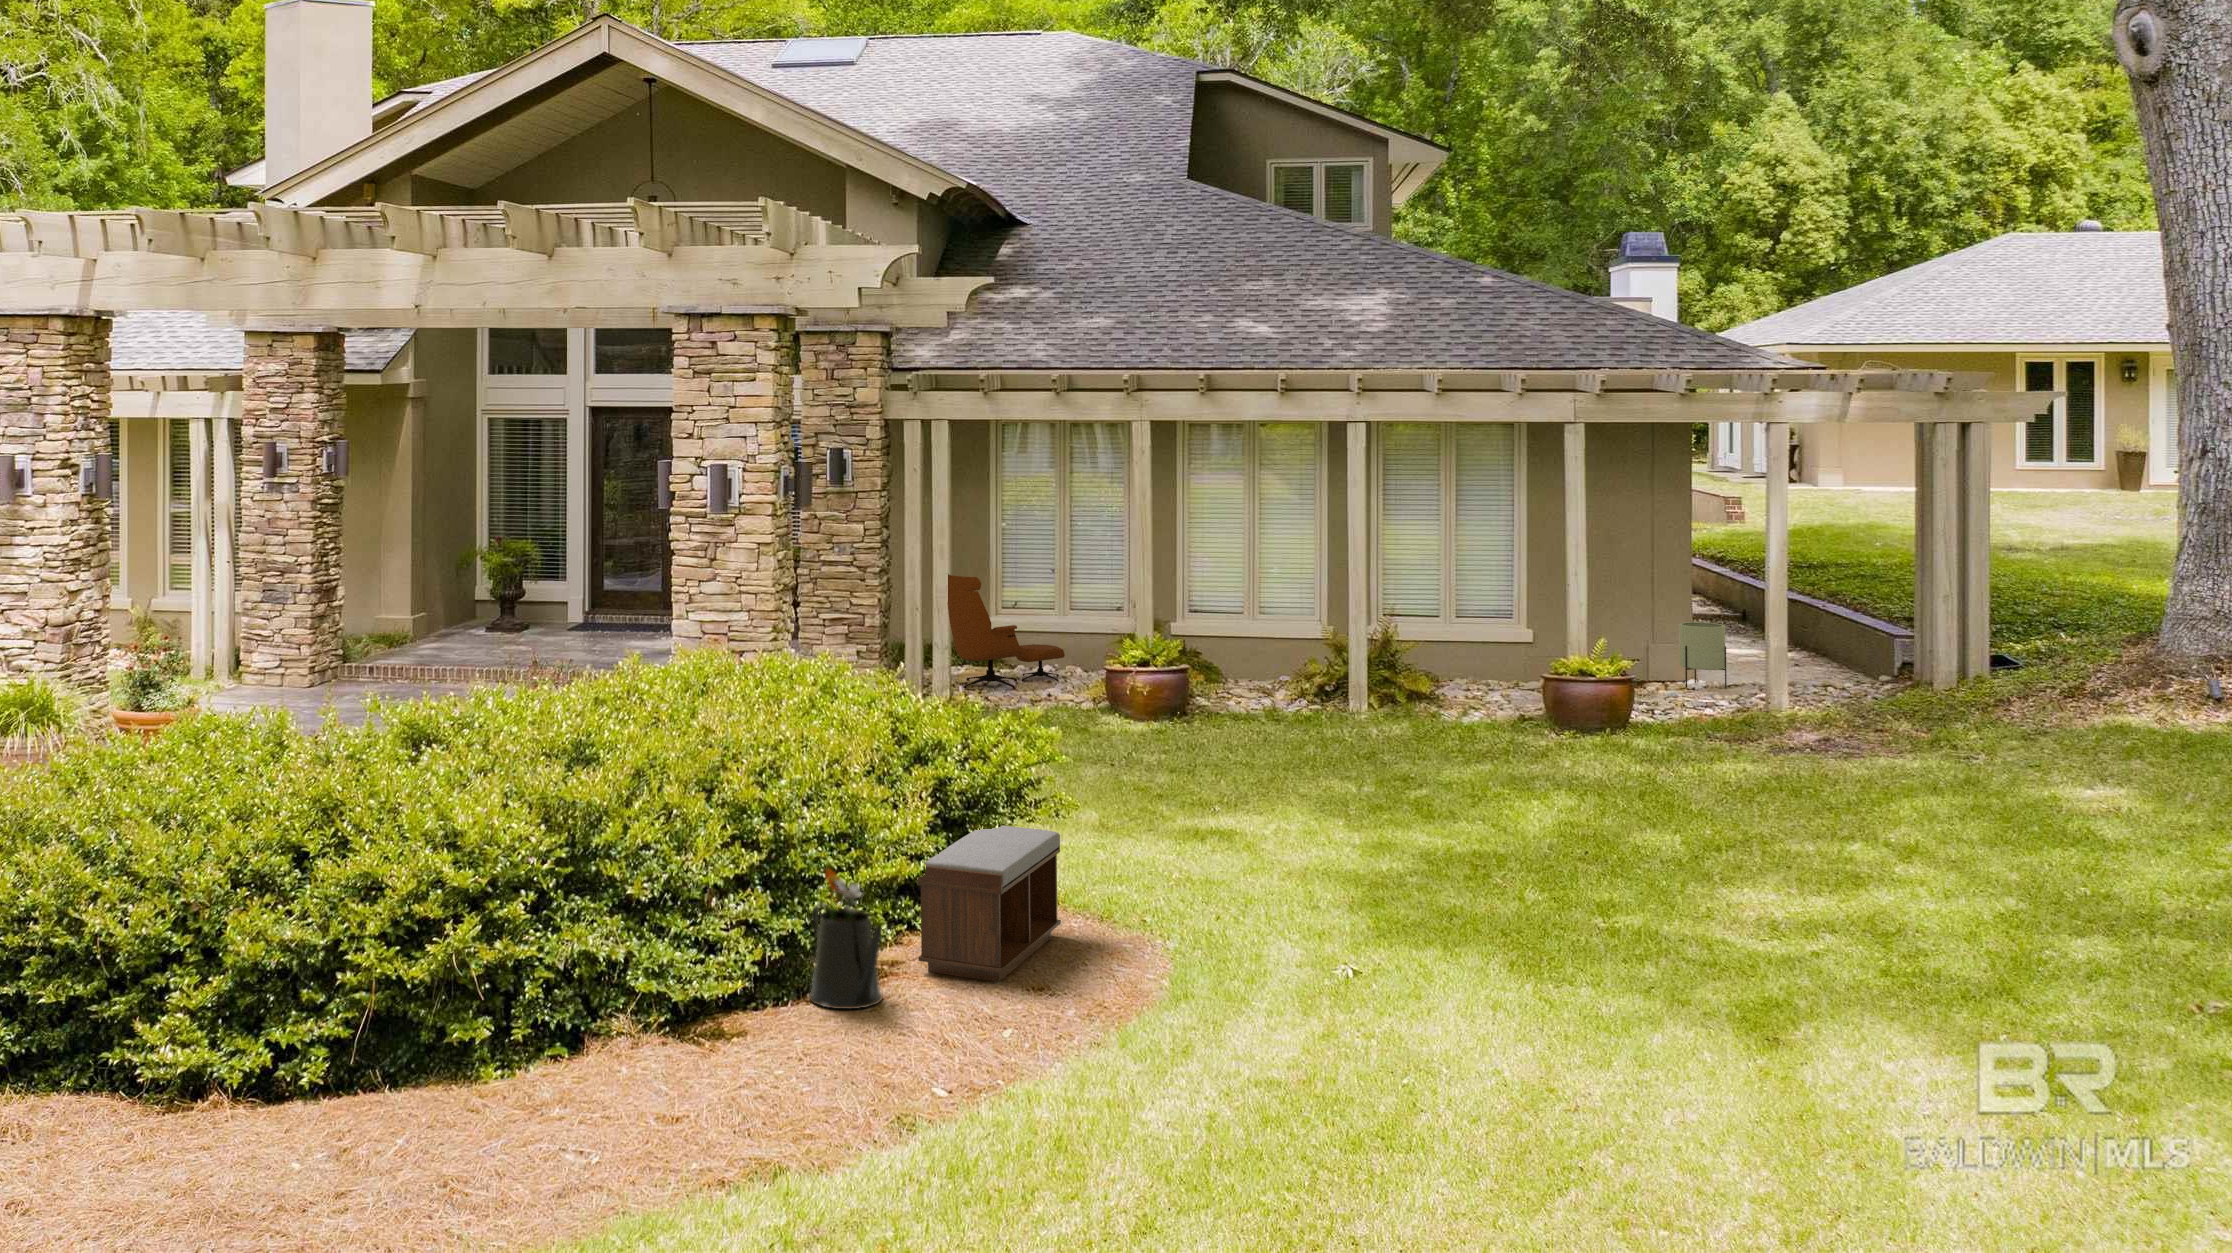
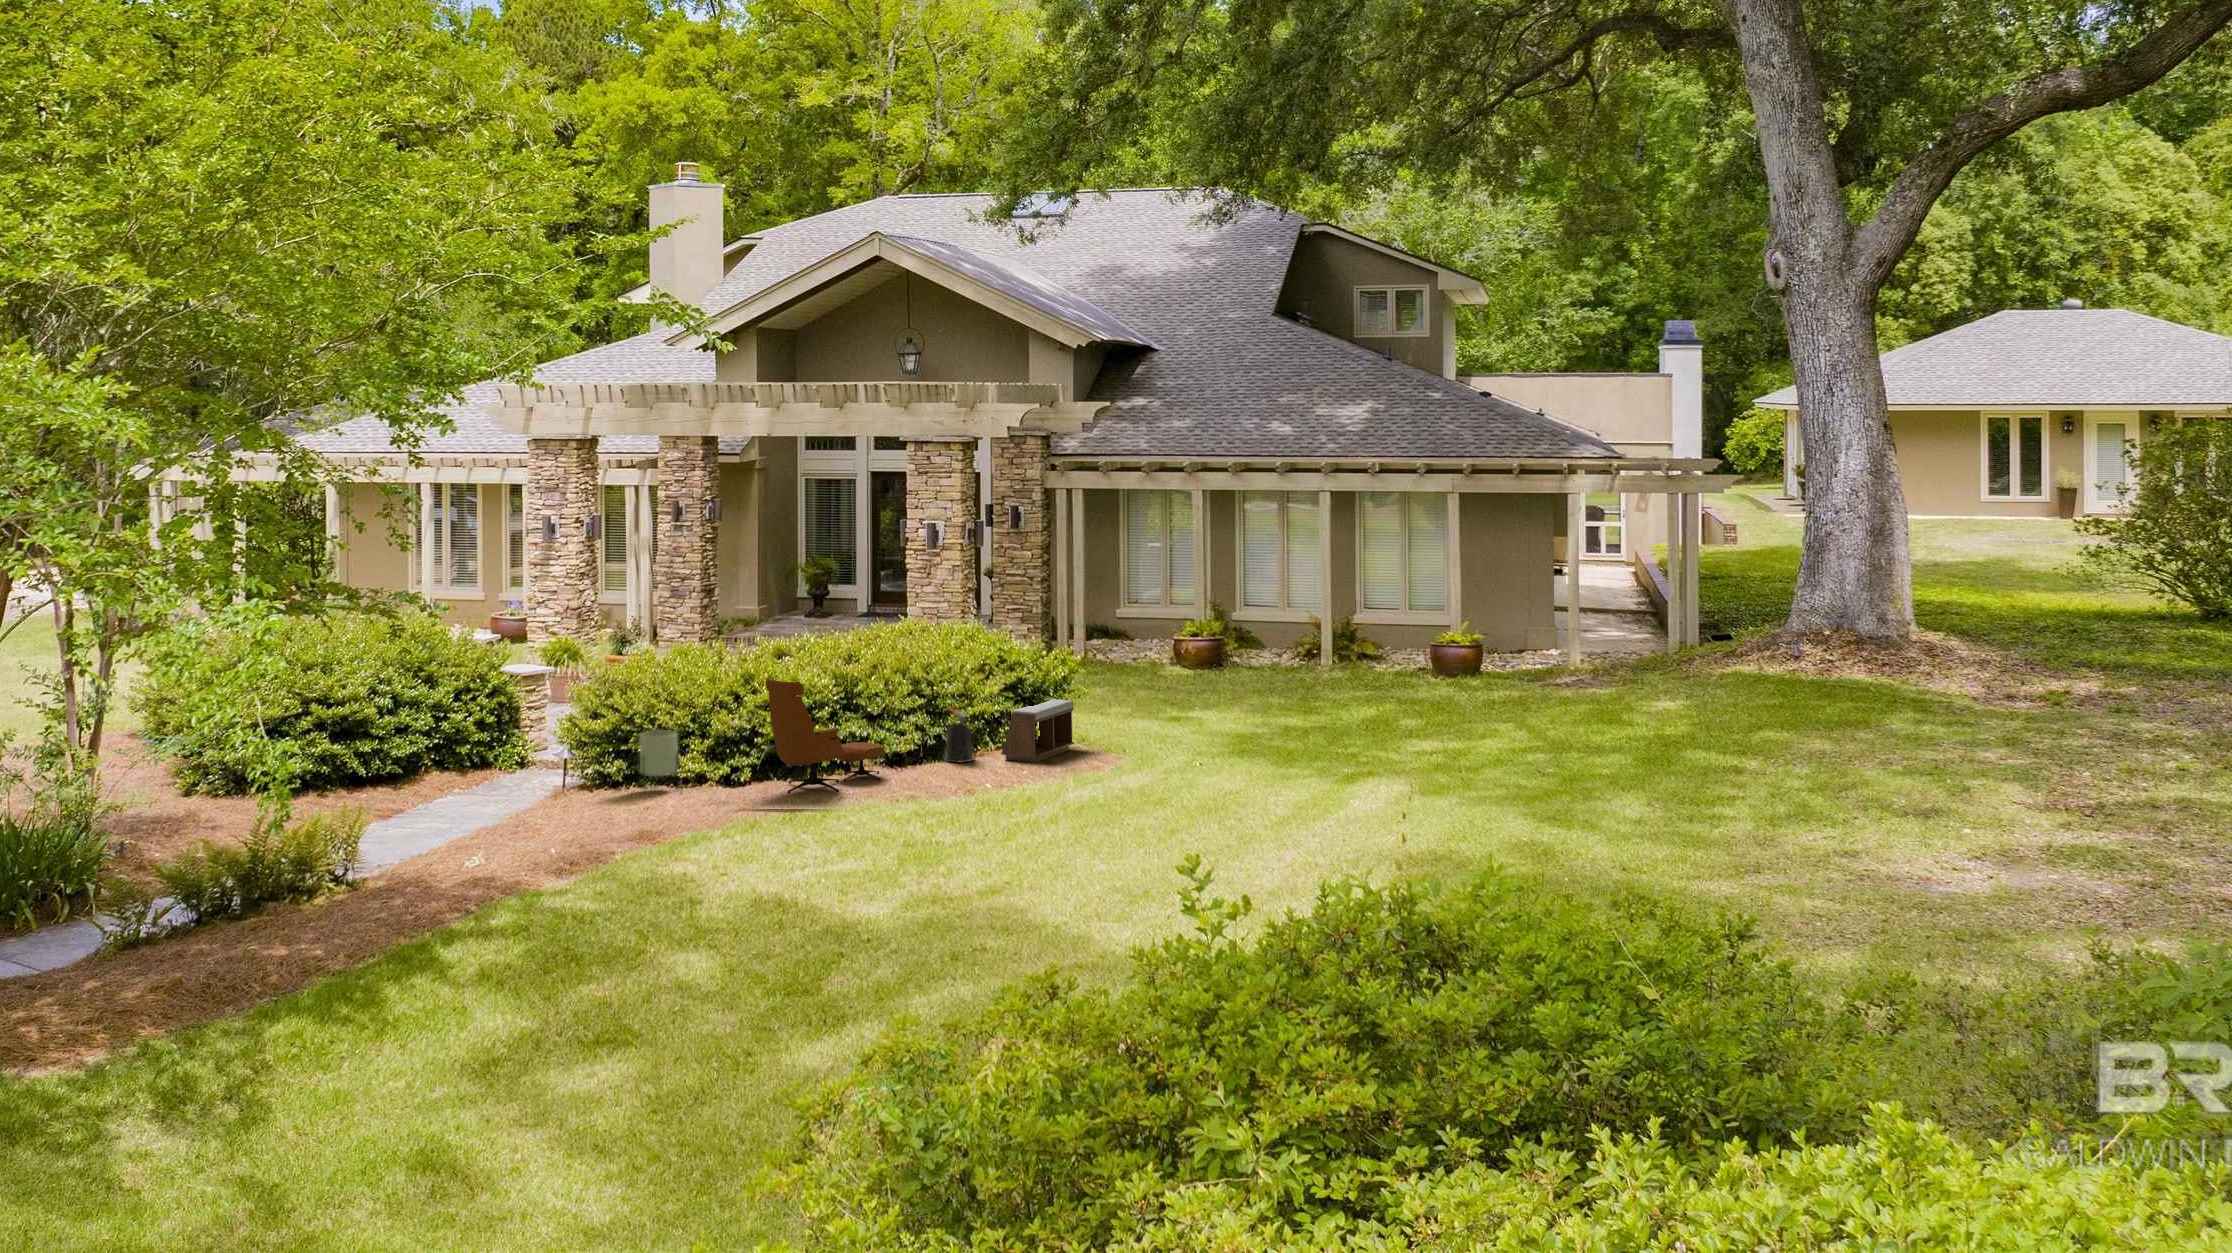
lounge chair: present [948,574,1065,689] -> present [766,678,885,794]
planter: present [1679,622,1727,689] -> present [639,730,678,777]

